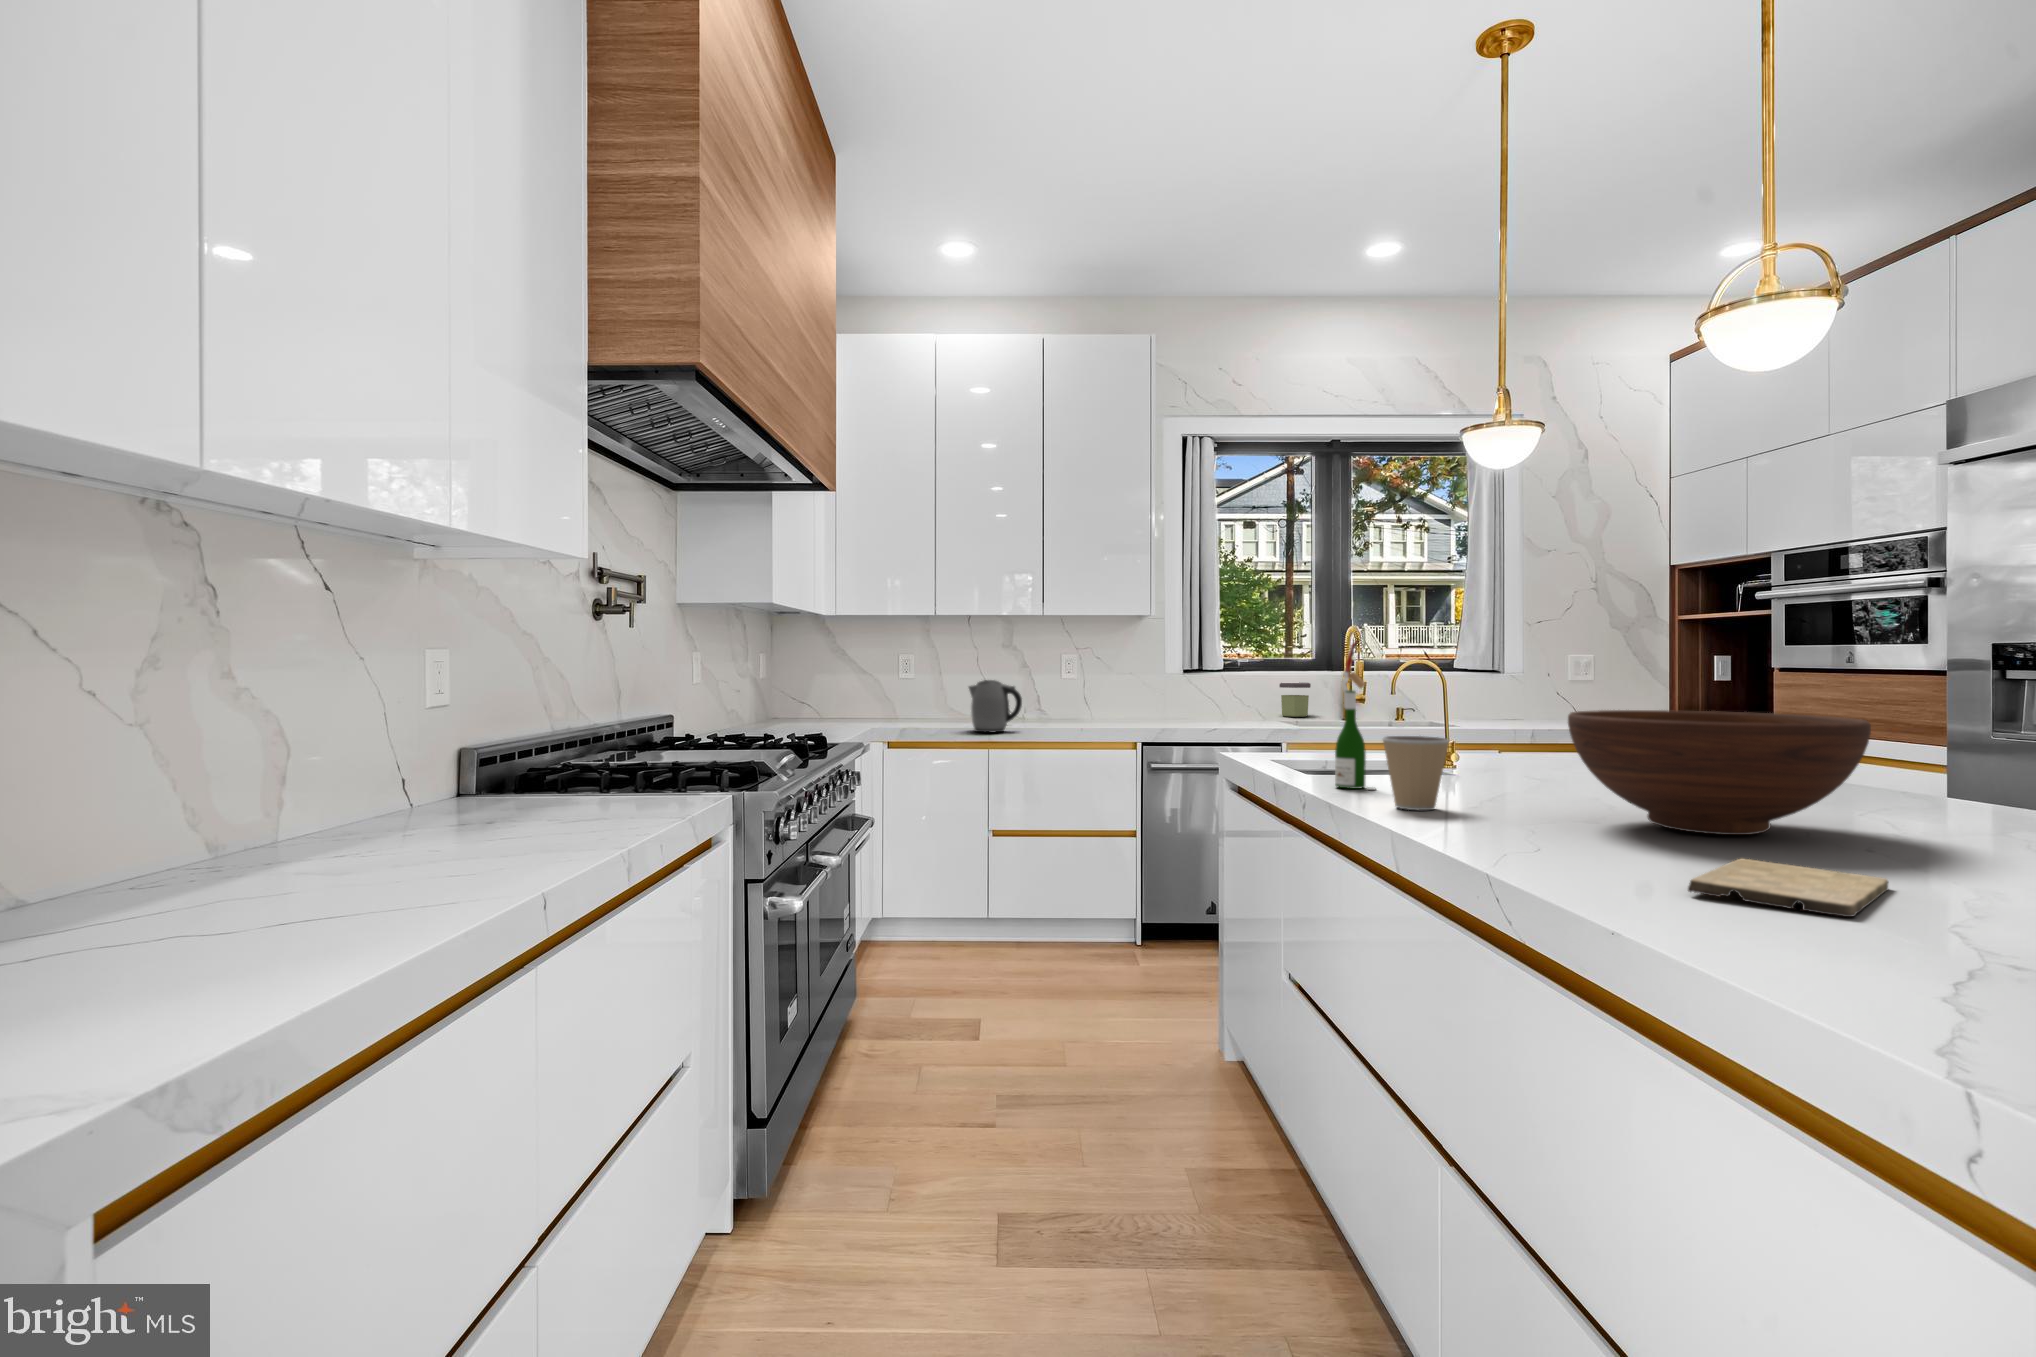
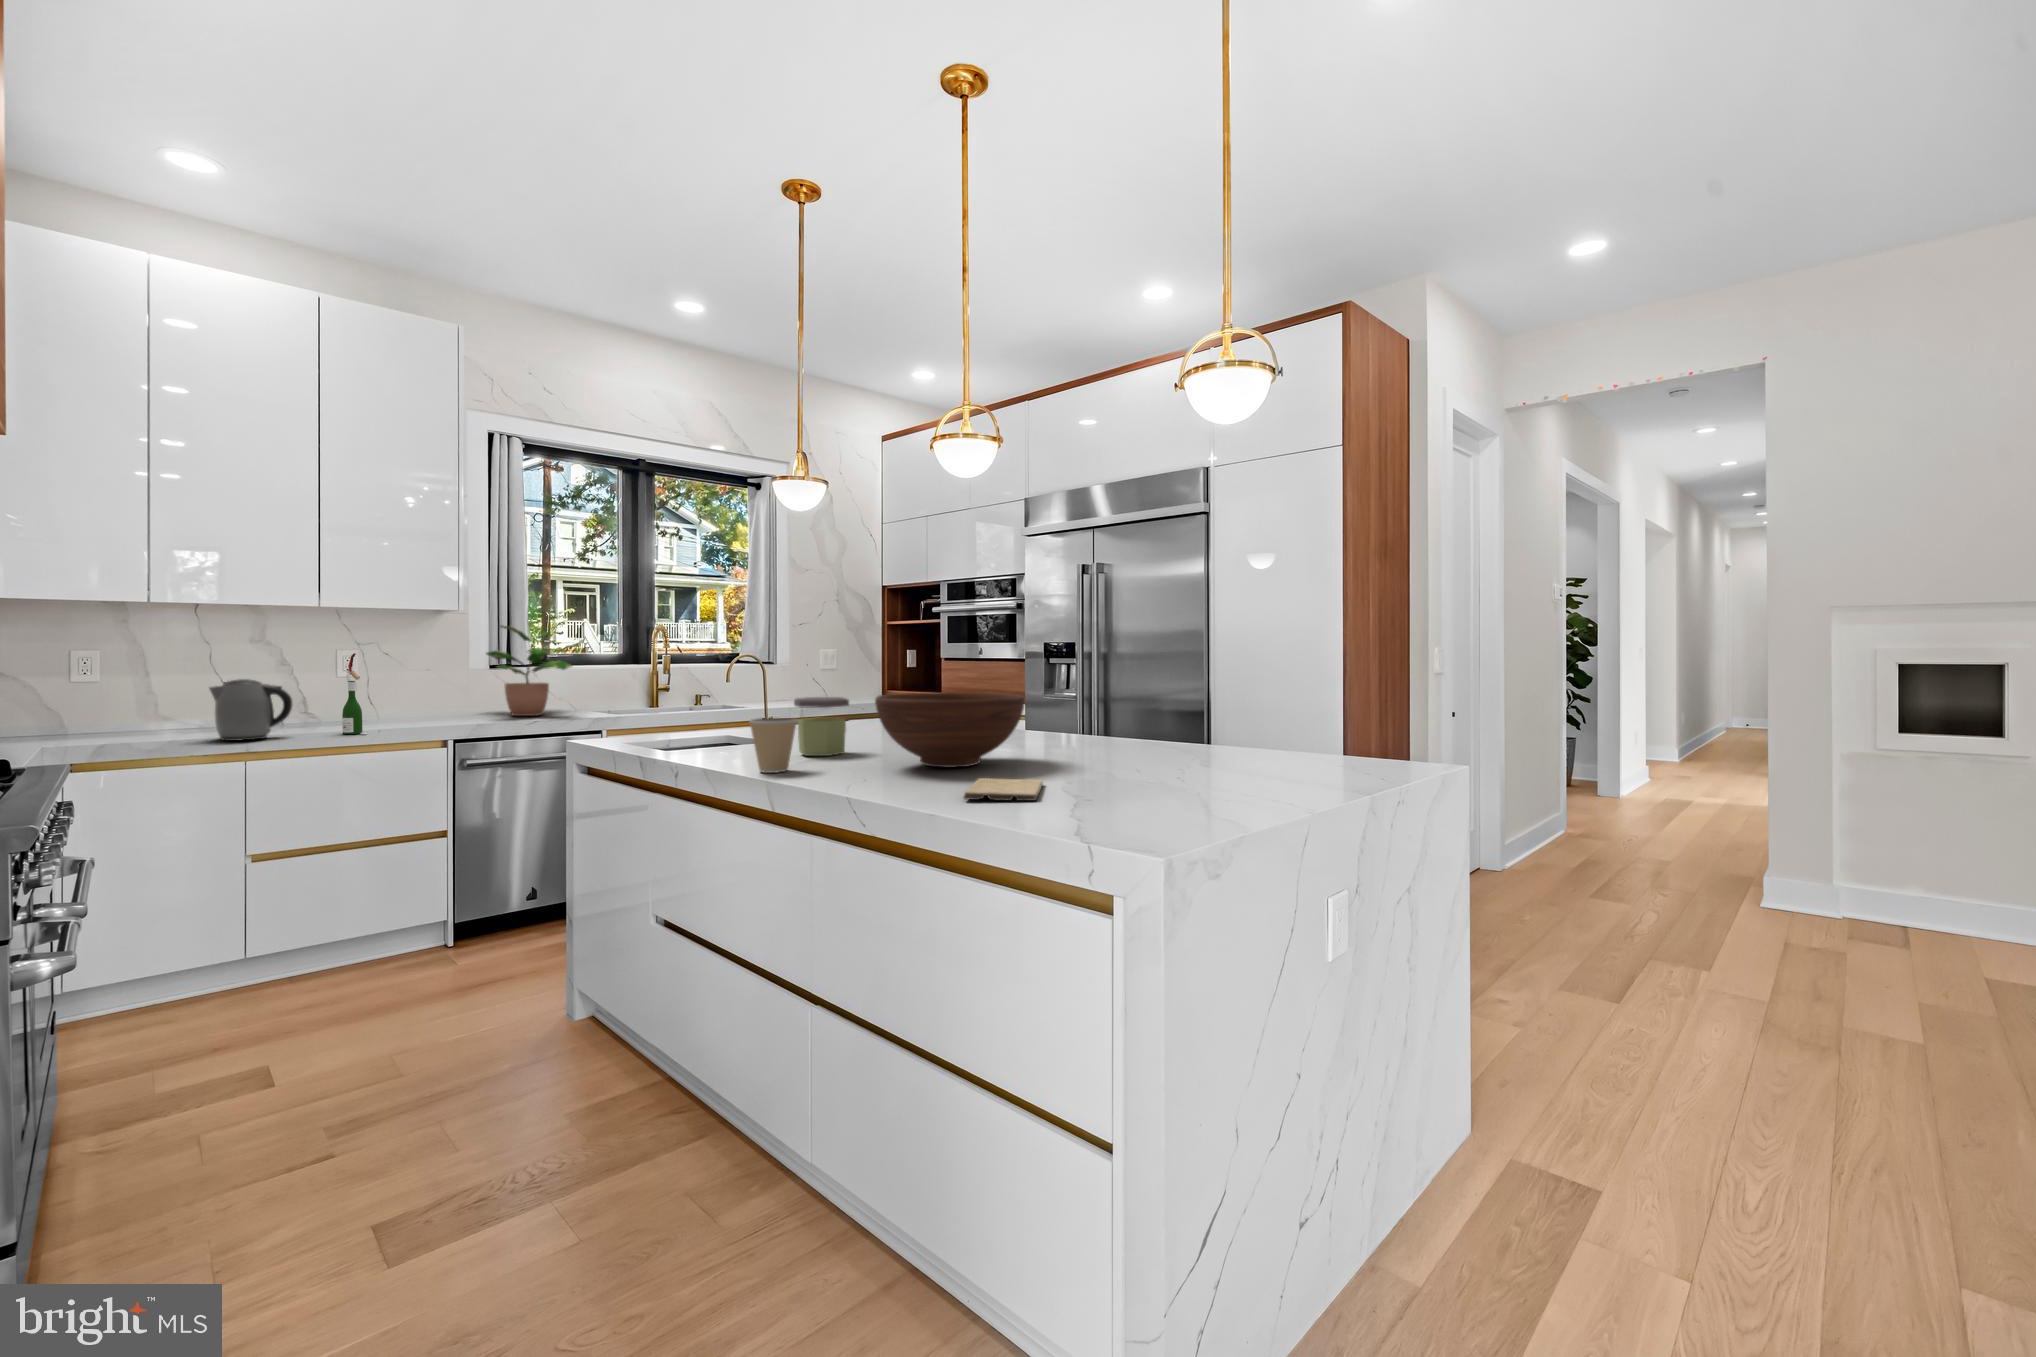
potted plant: none [1179,629,1257,724] -> present [487,625,572,716]
wine bottle: present [1335,640,1376,790] -> present [342,653,367,734]
jar: present [1279,682,1311,717] -> present [794,697,849,756]

